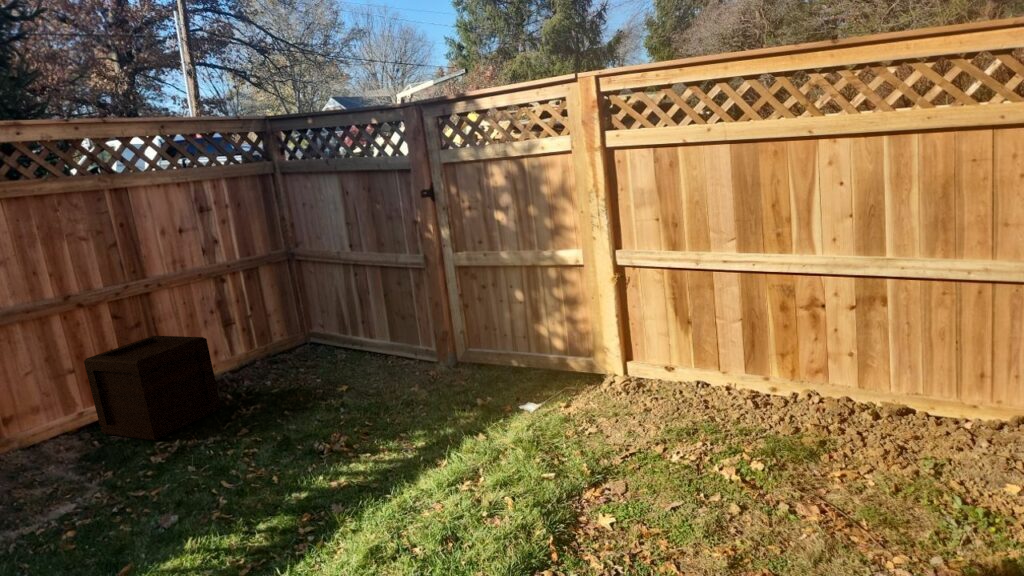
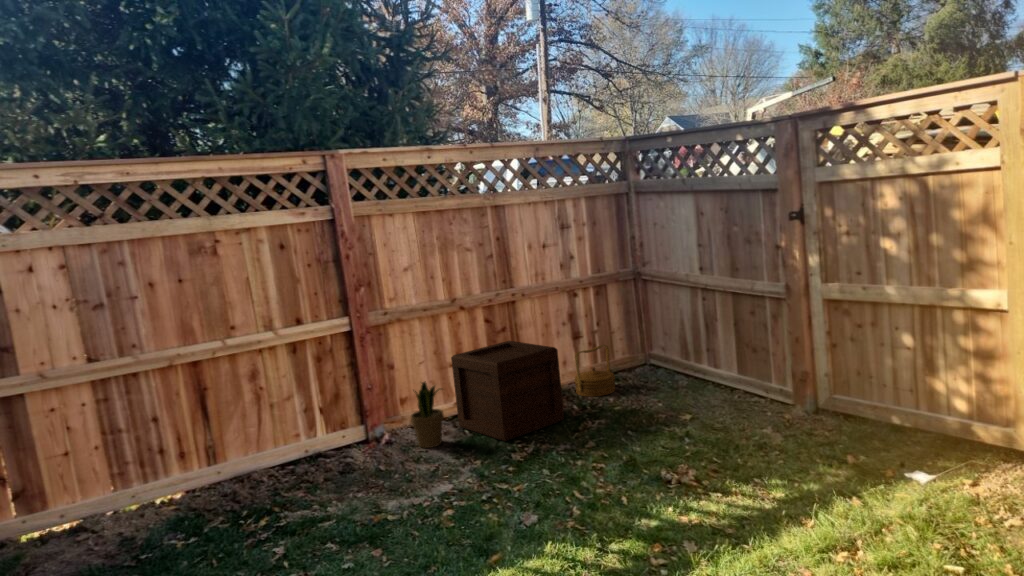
woven basket: none [230,328,276,382] -> present [574,345,615,397]
potted plant: none [36,390,80,463] -> present [410,381,444,448]

